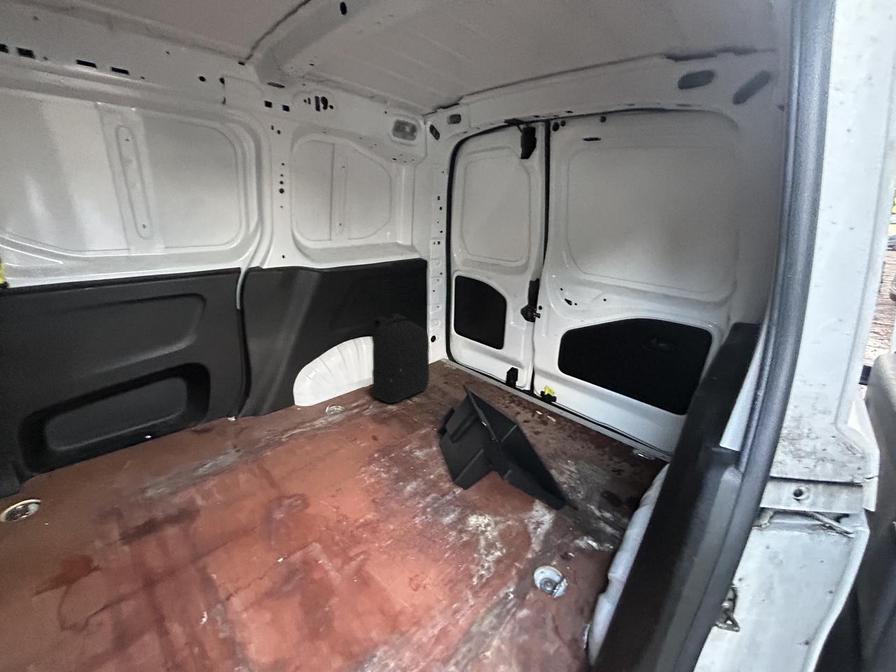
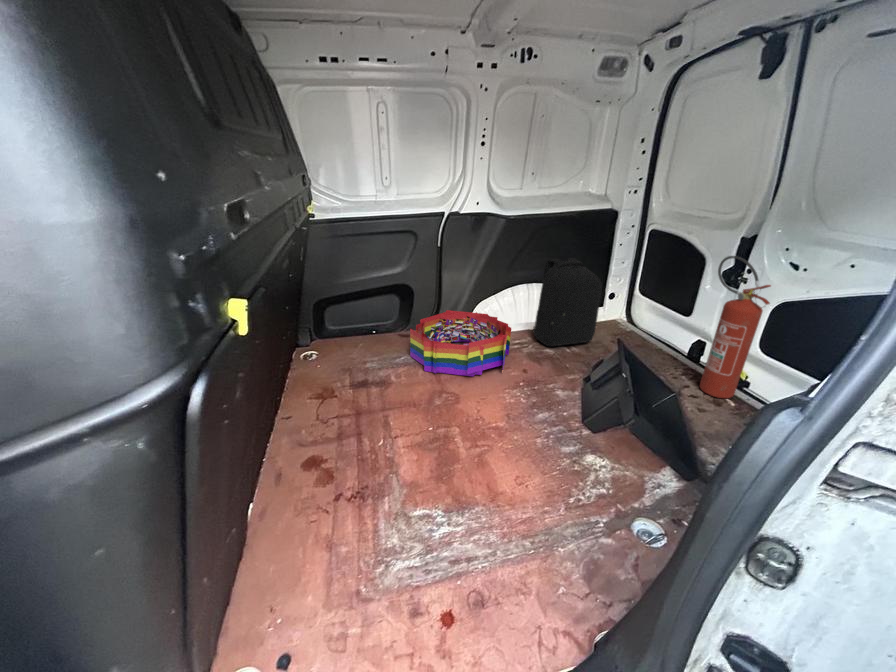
fire extinguisher: none [519,297,564,416] -> present [700,256,771,398]
storage bin: none [232,385,355,473] -> present [410,310,511,376]

